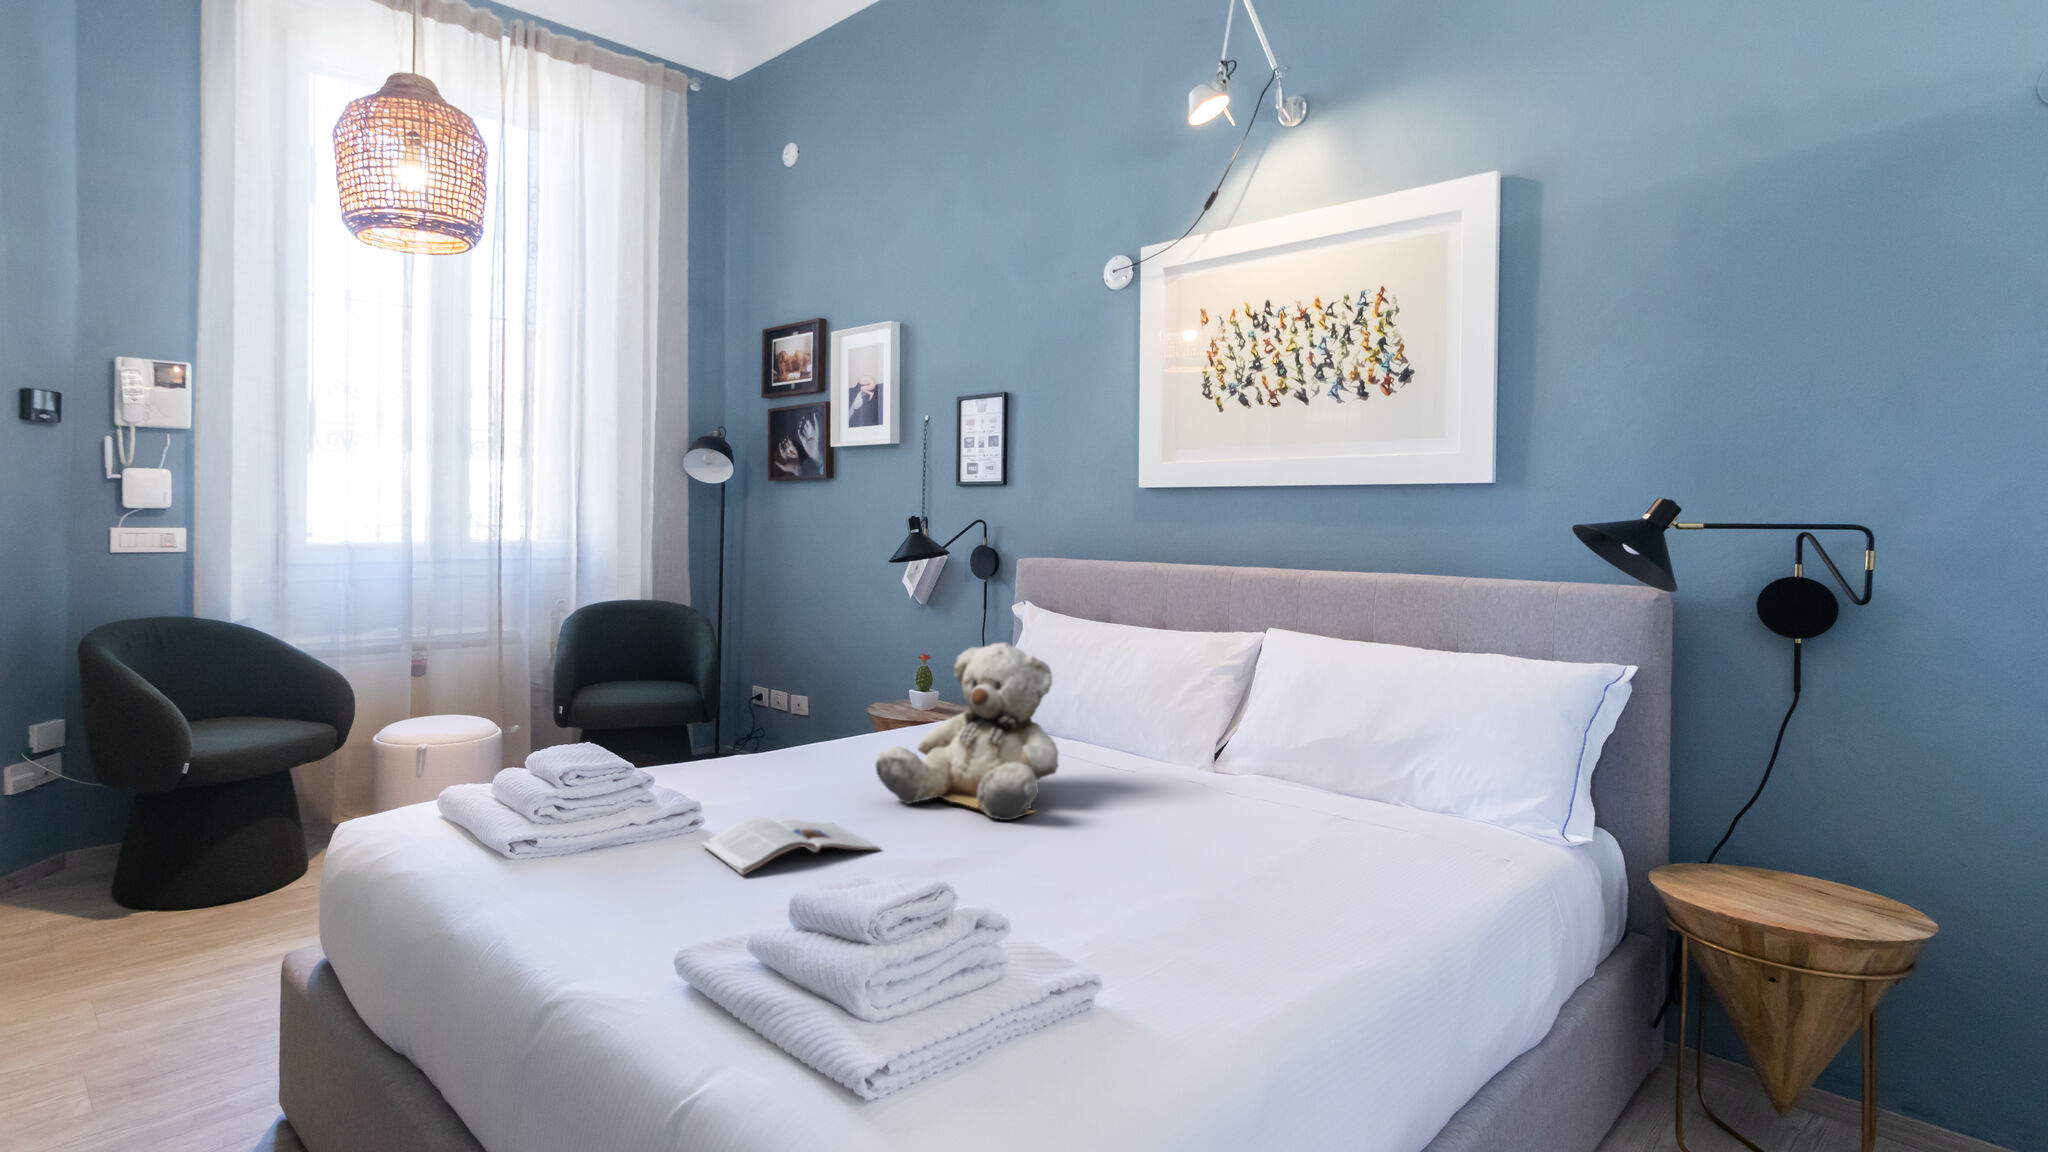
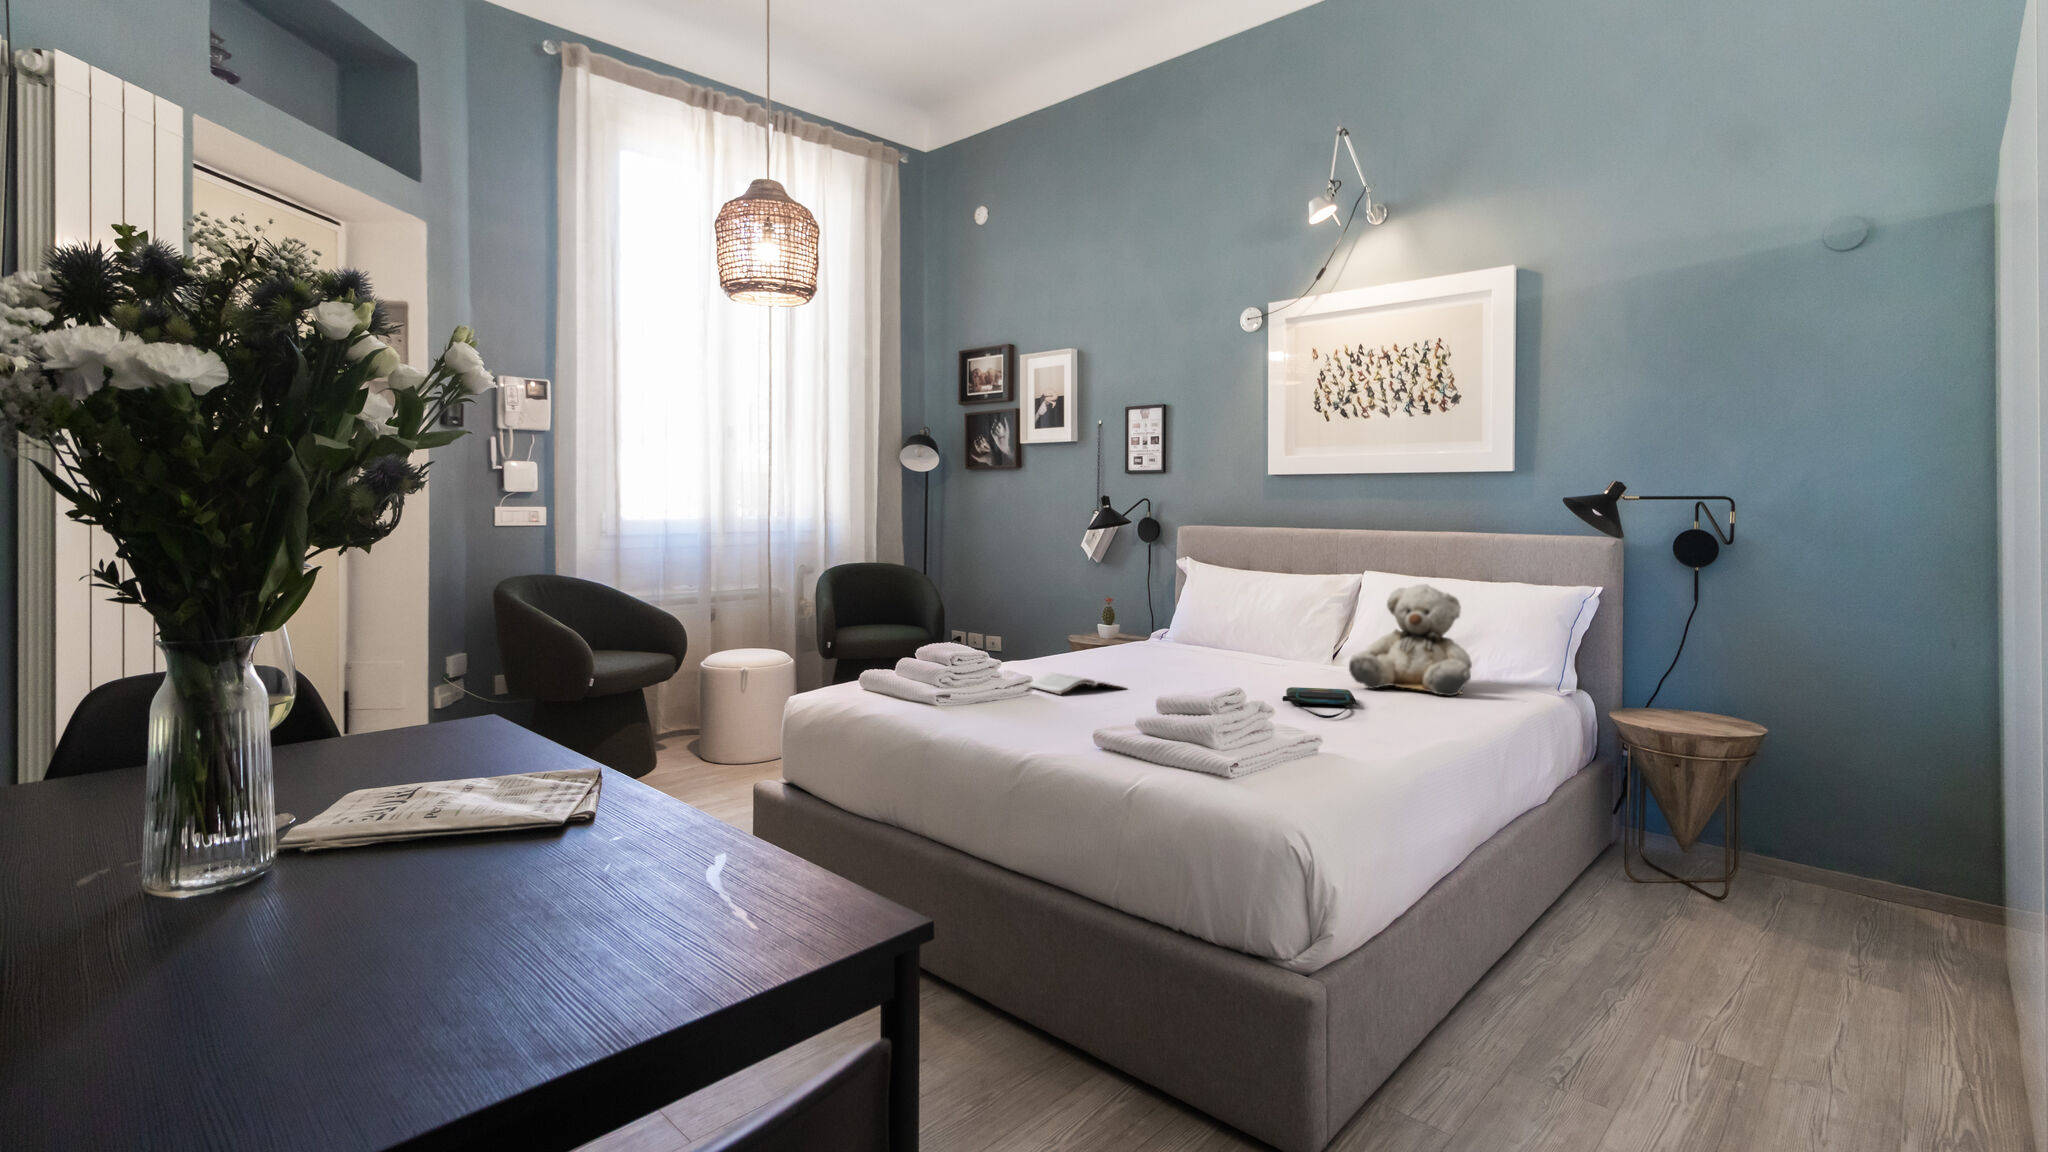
teddy bear: present [876,642,1058,820] -> present [1349,584,1472,696]
tote bag: none [1144,856,1287,962] -> present [1282,687,1358,718]

